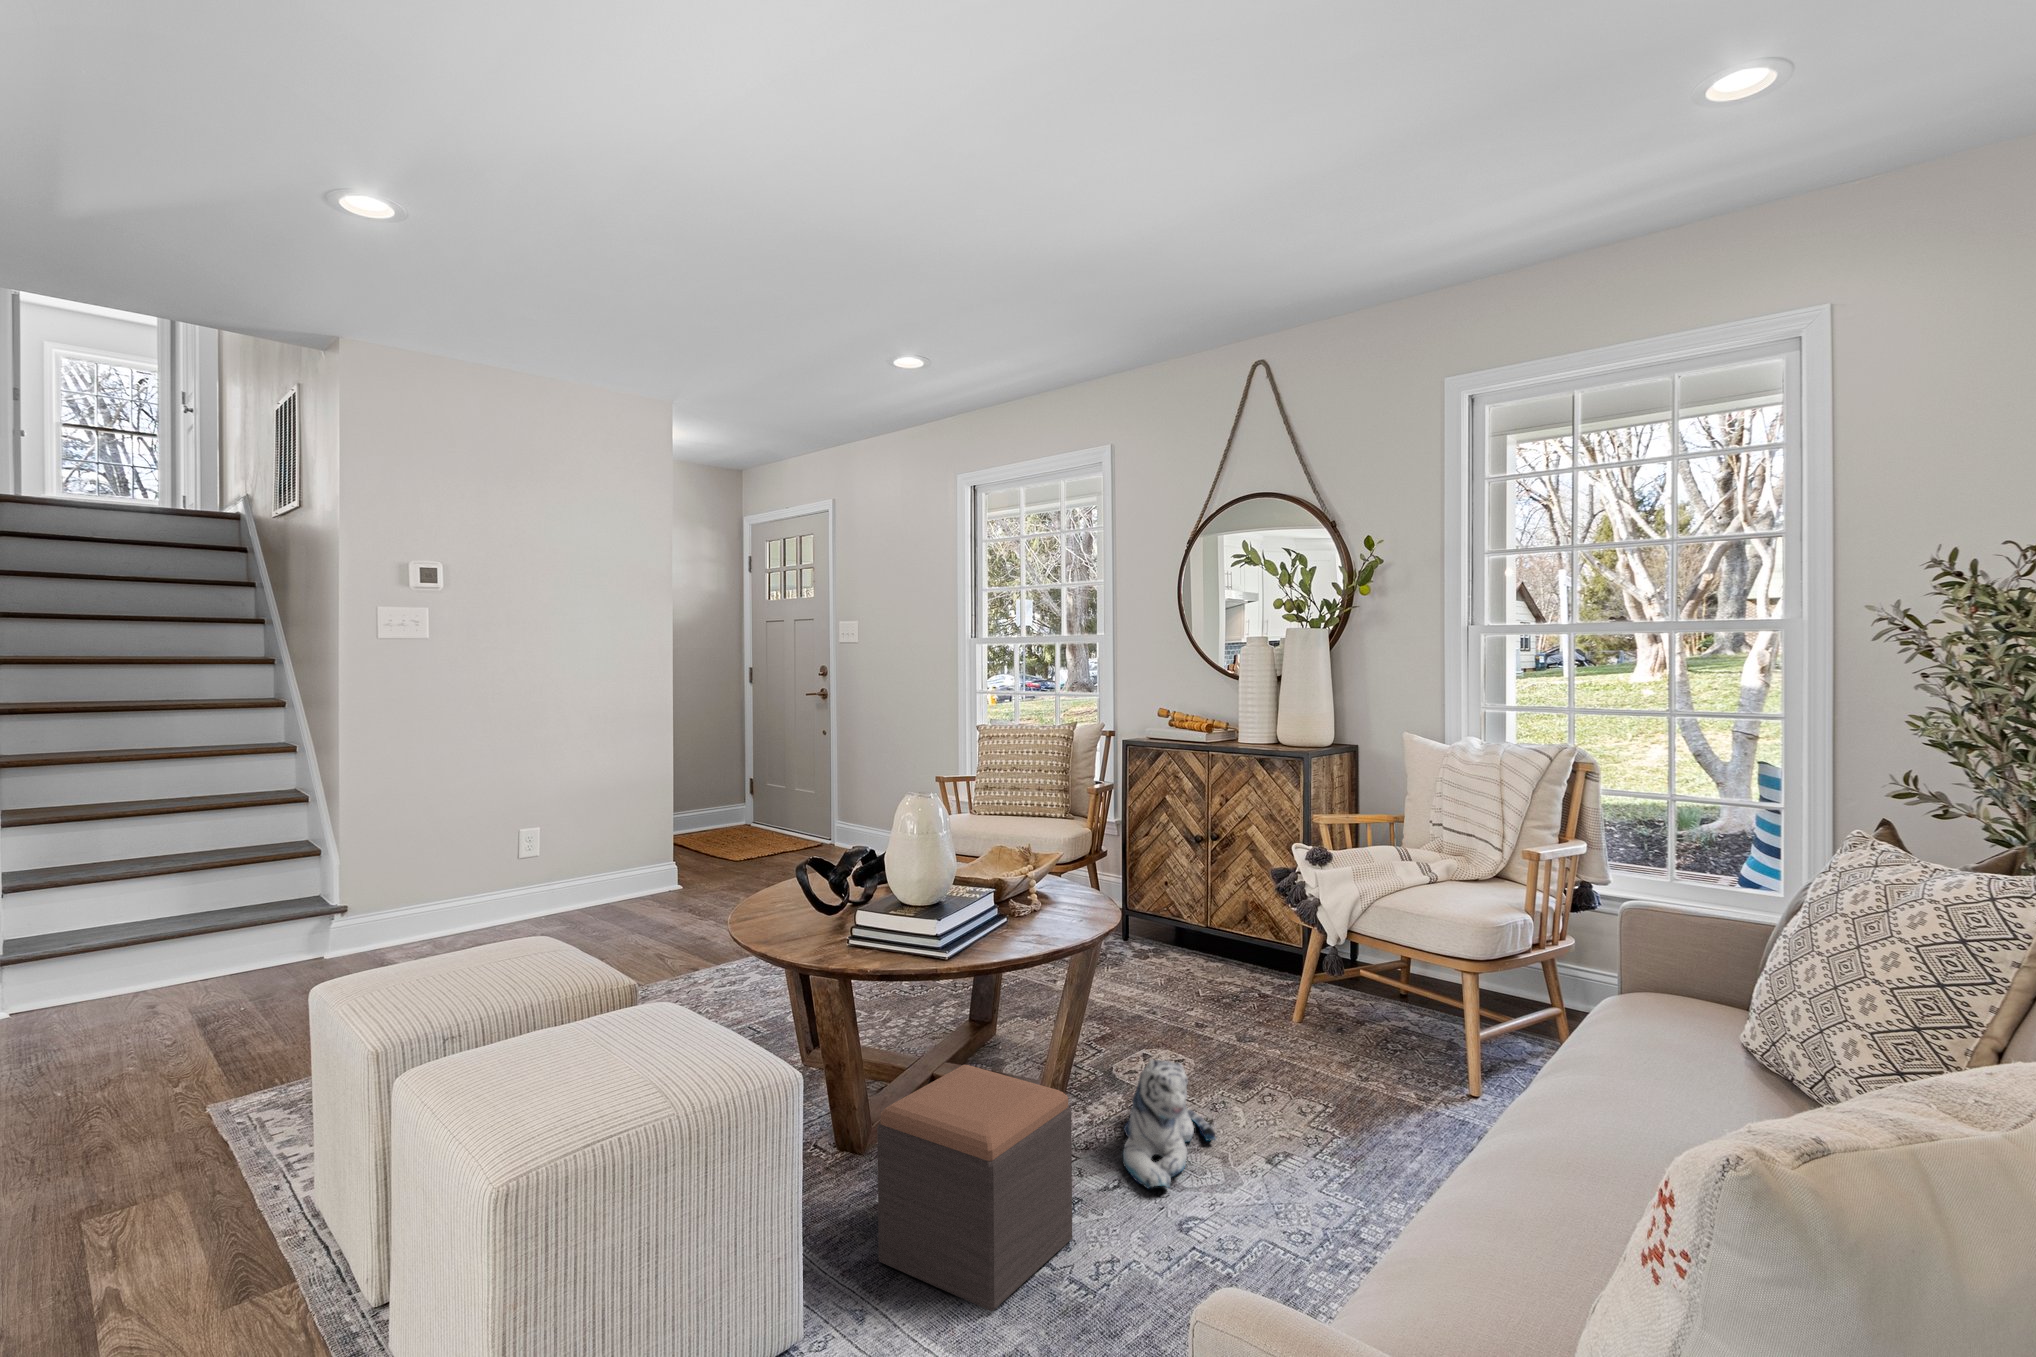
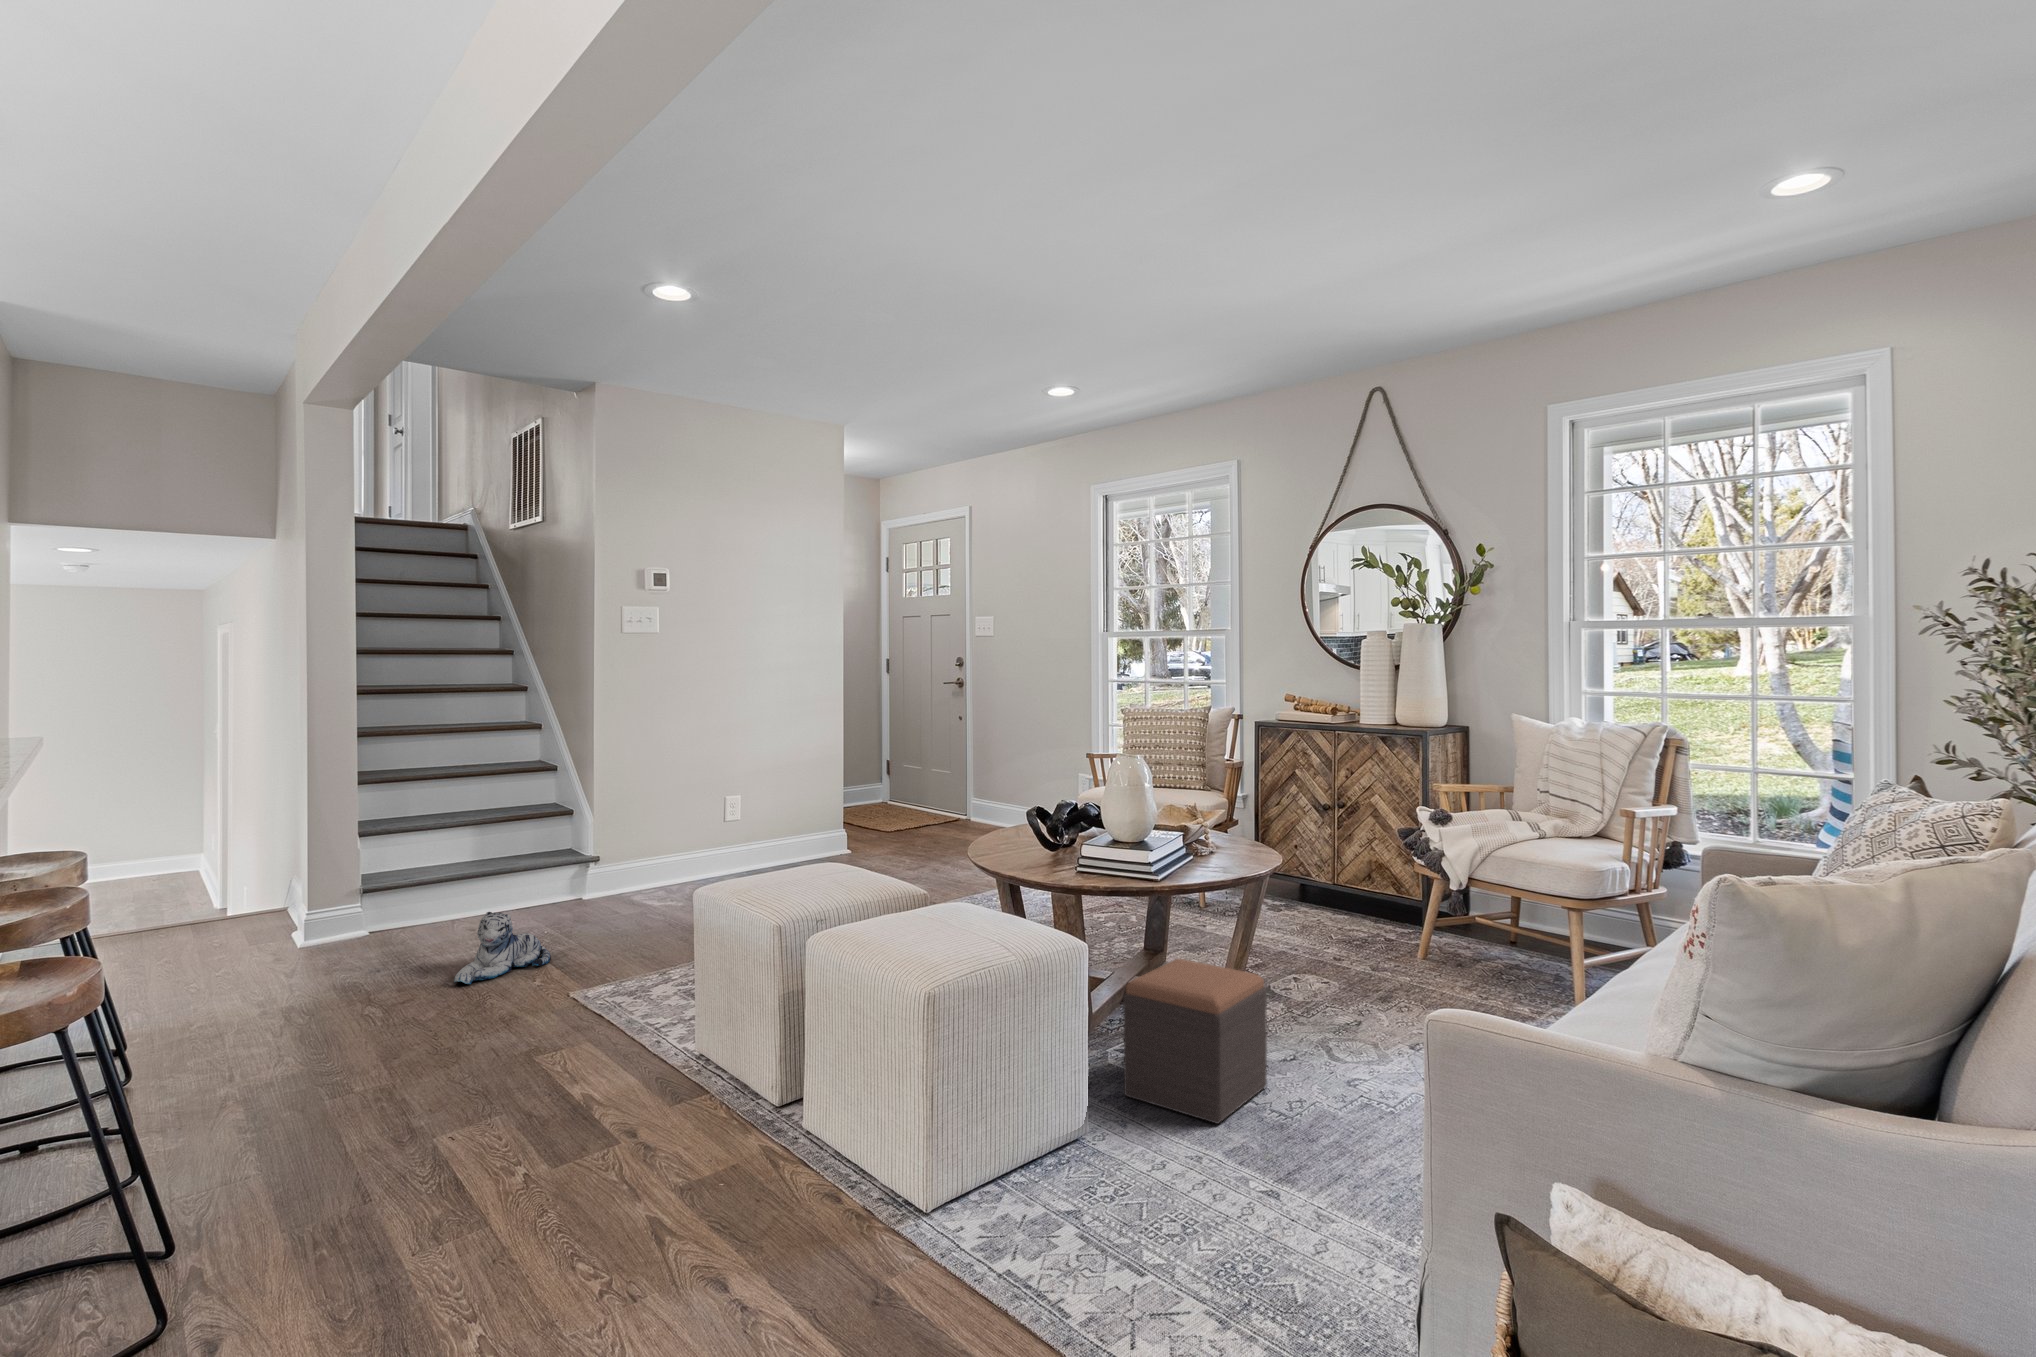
plush toy: present [1122,1060,1215,1189] -> present [454,912,551,984]

